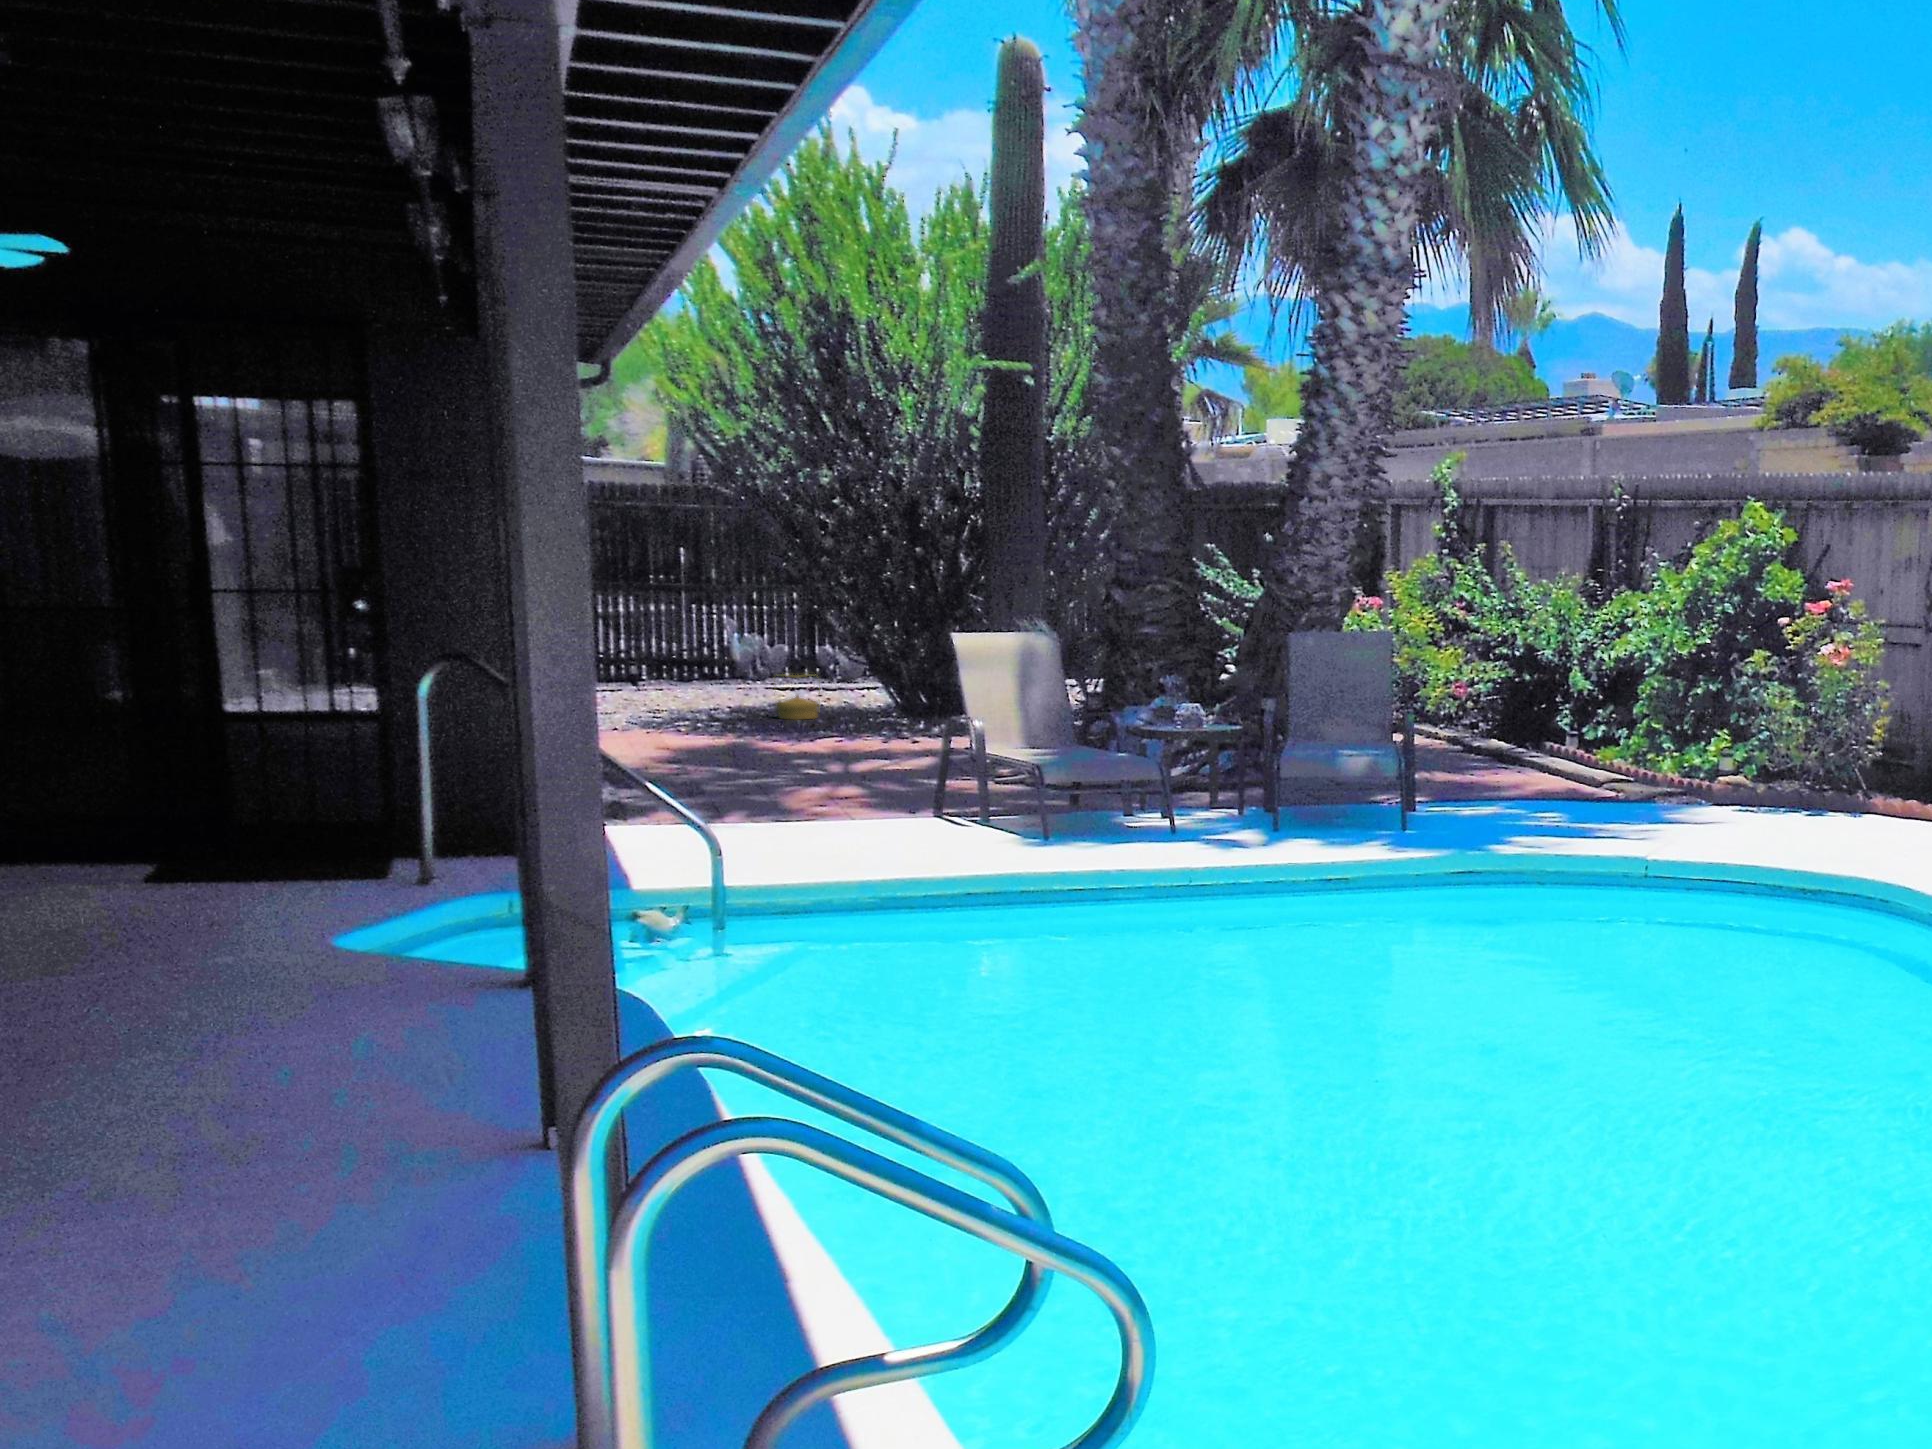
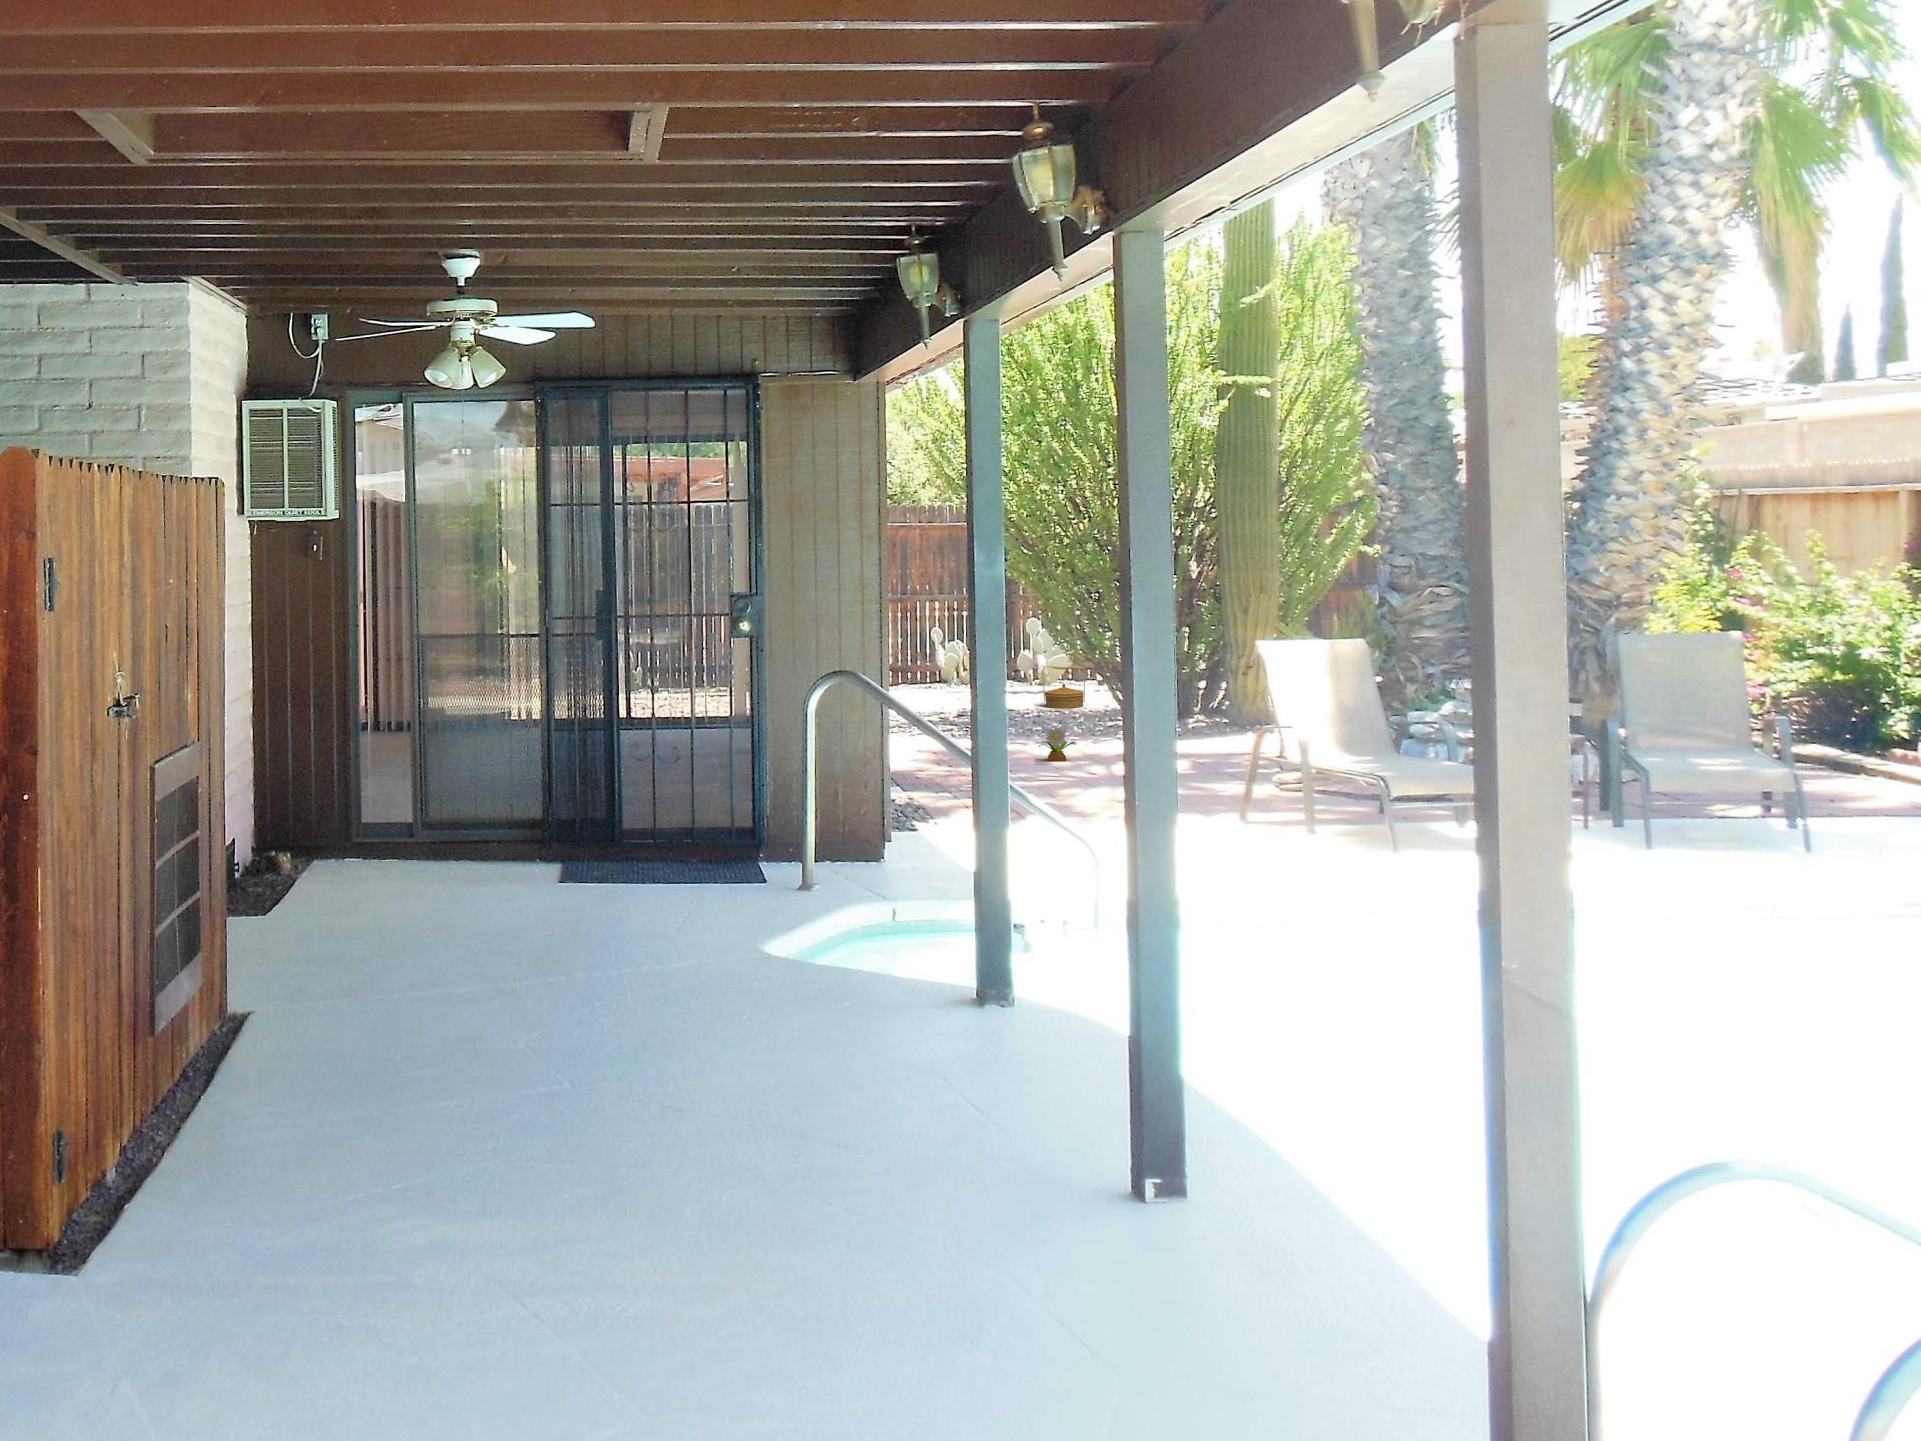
decorative plant: none [768,726,810,763] -> present [1039,727,1077,761]

